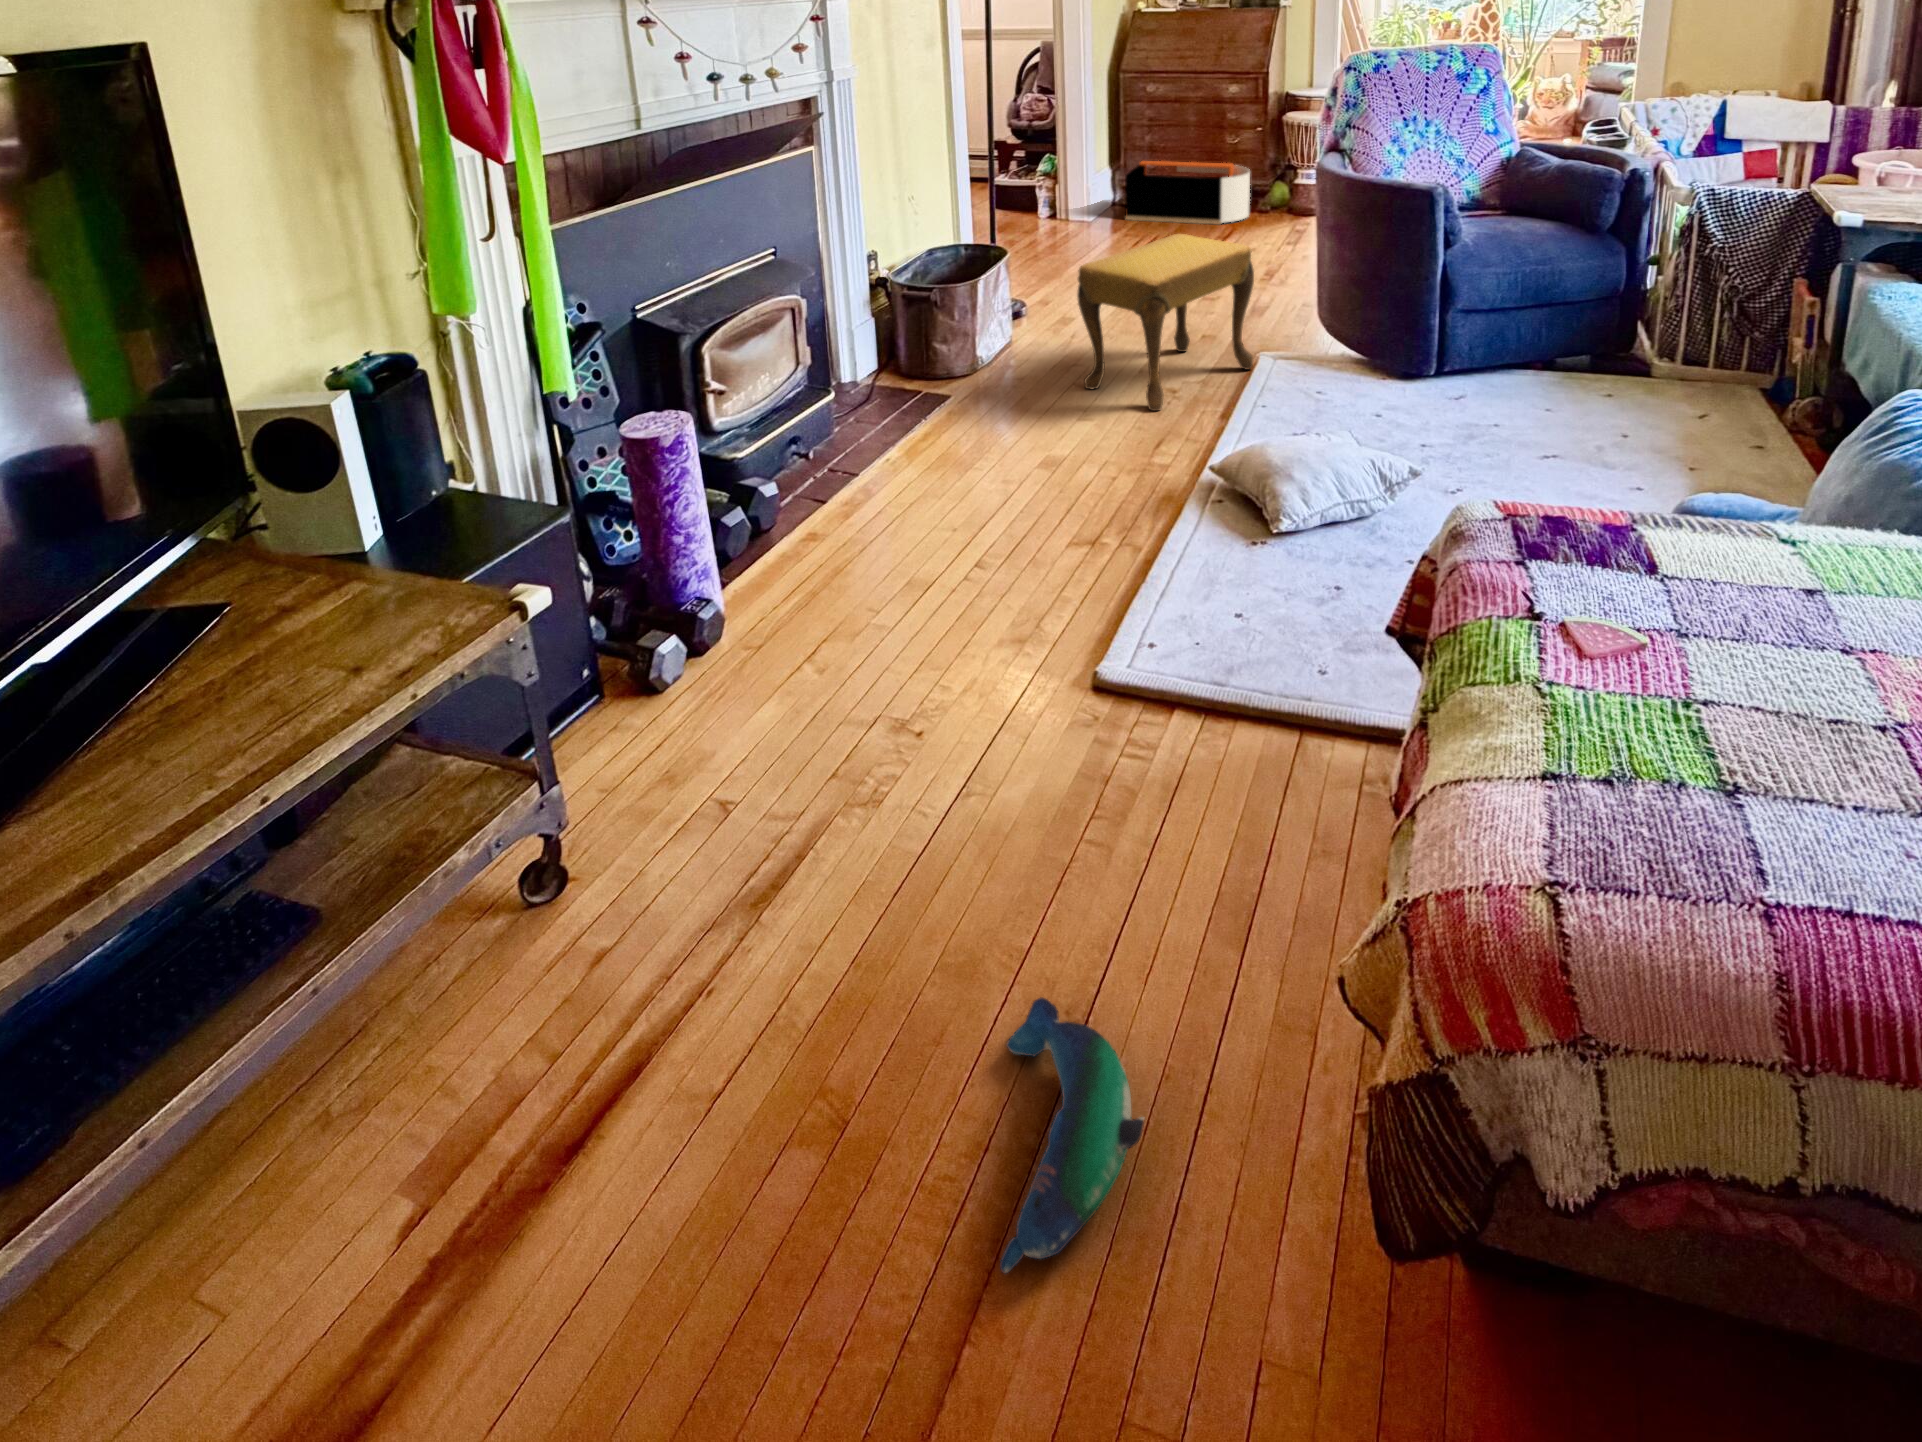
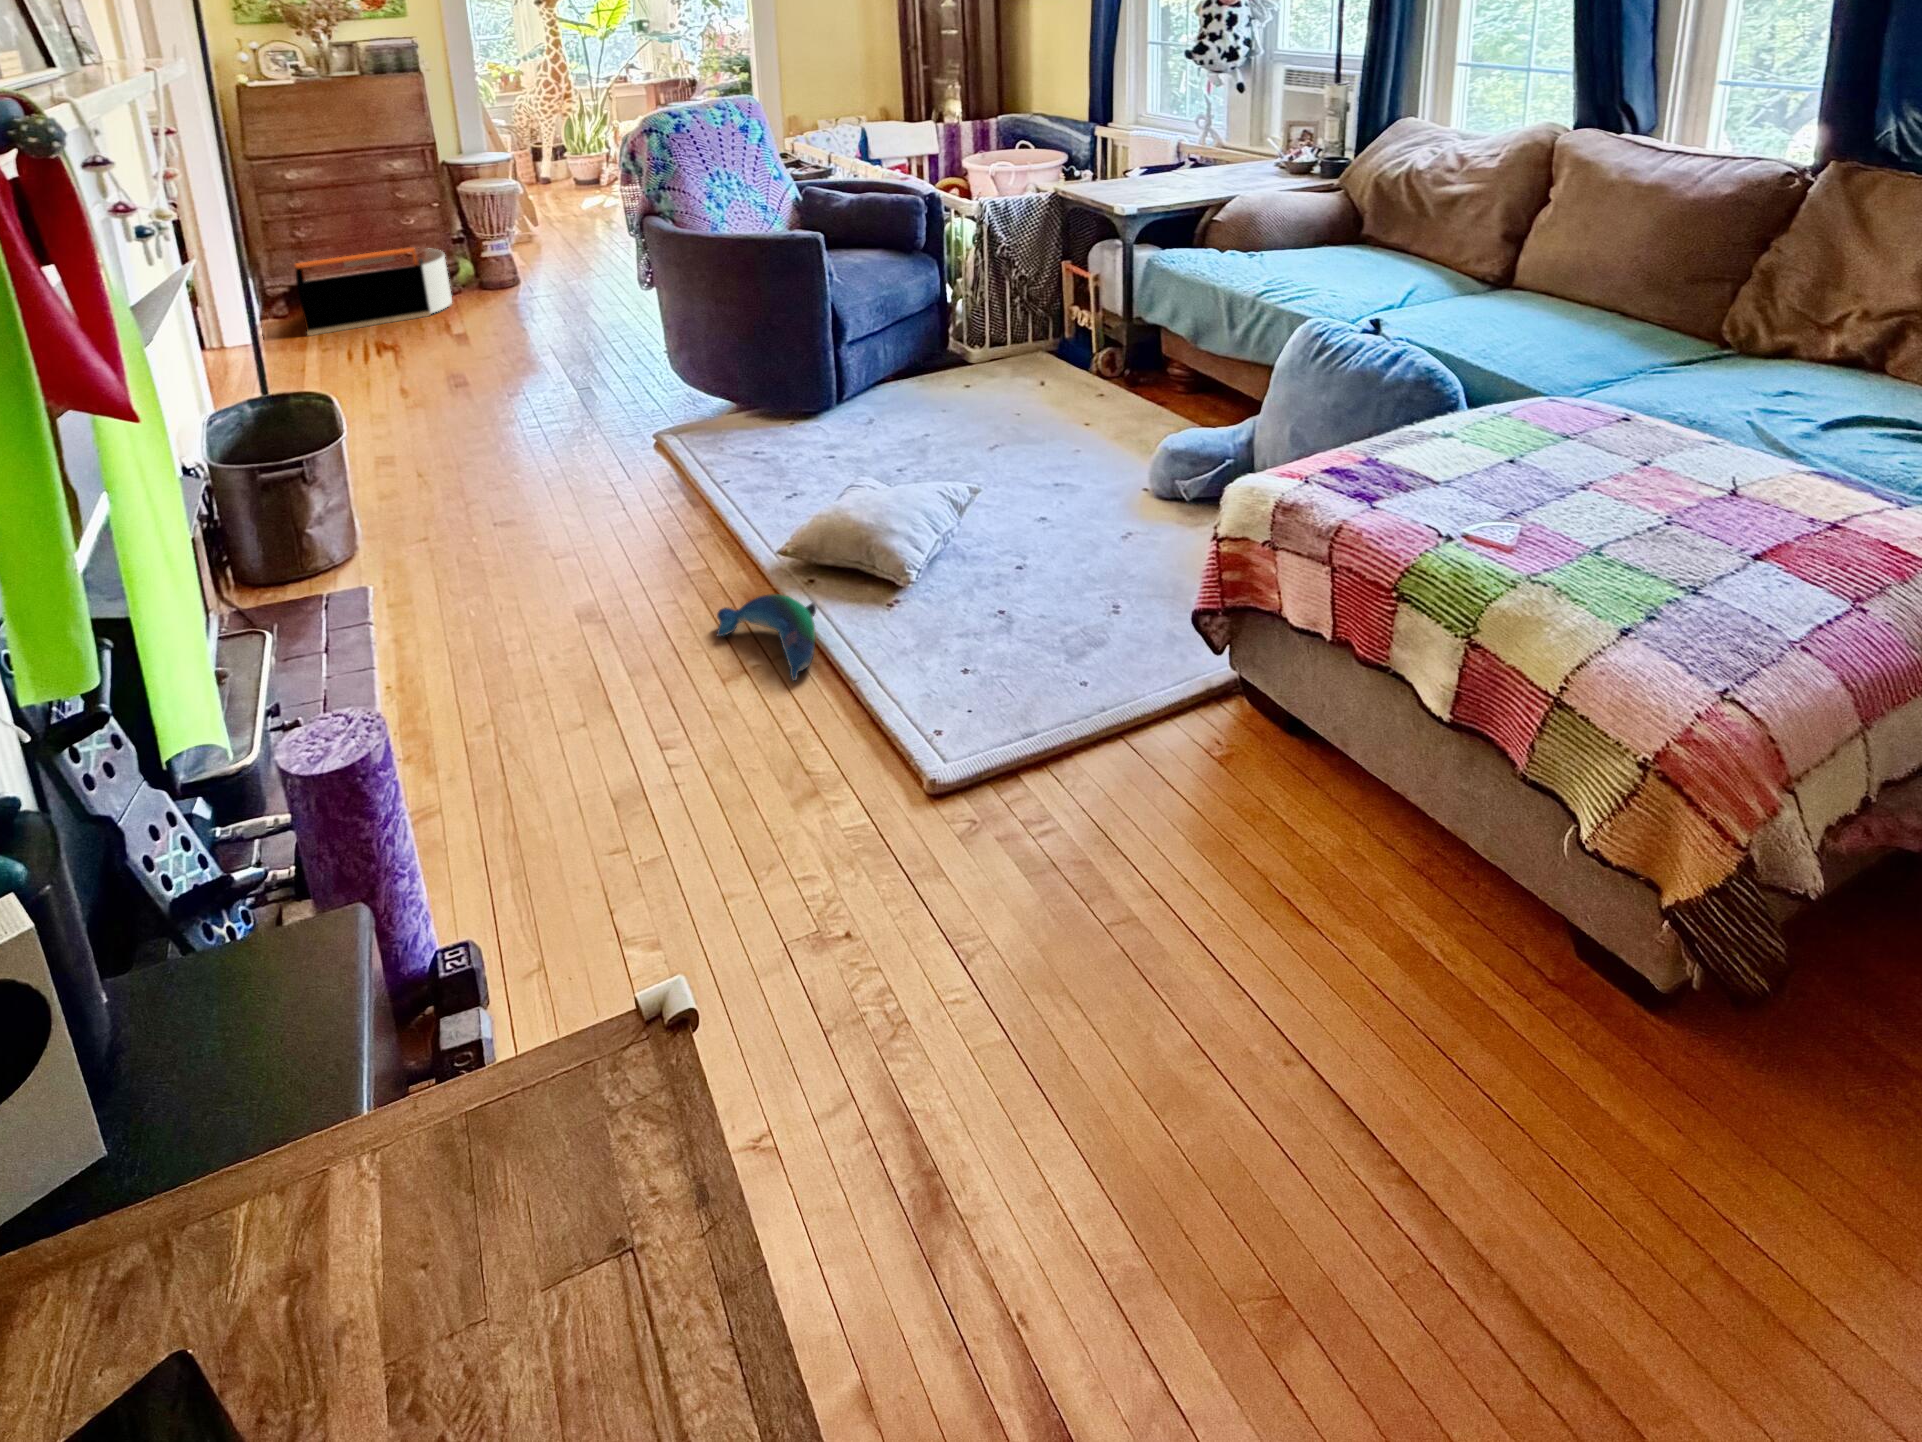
footstool: present [1077,234,1254,411] -> none [500,330,667,532]
plush toy: present [1000,997,1144,1273] -> present [717,594,816,681]

